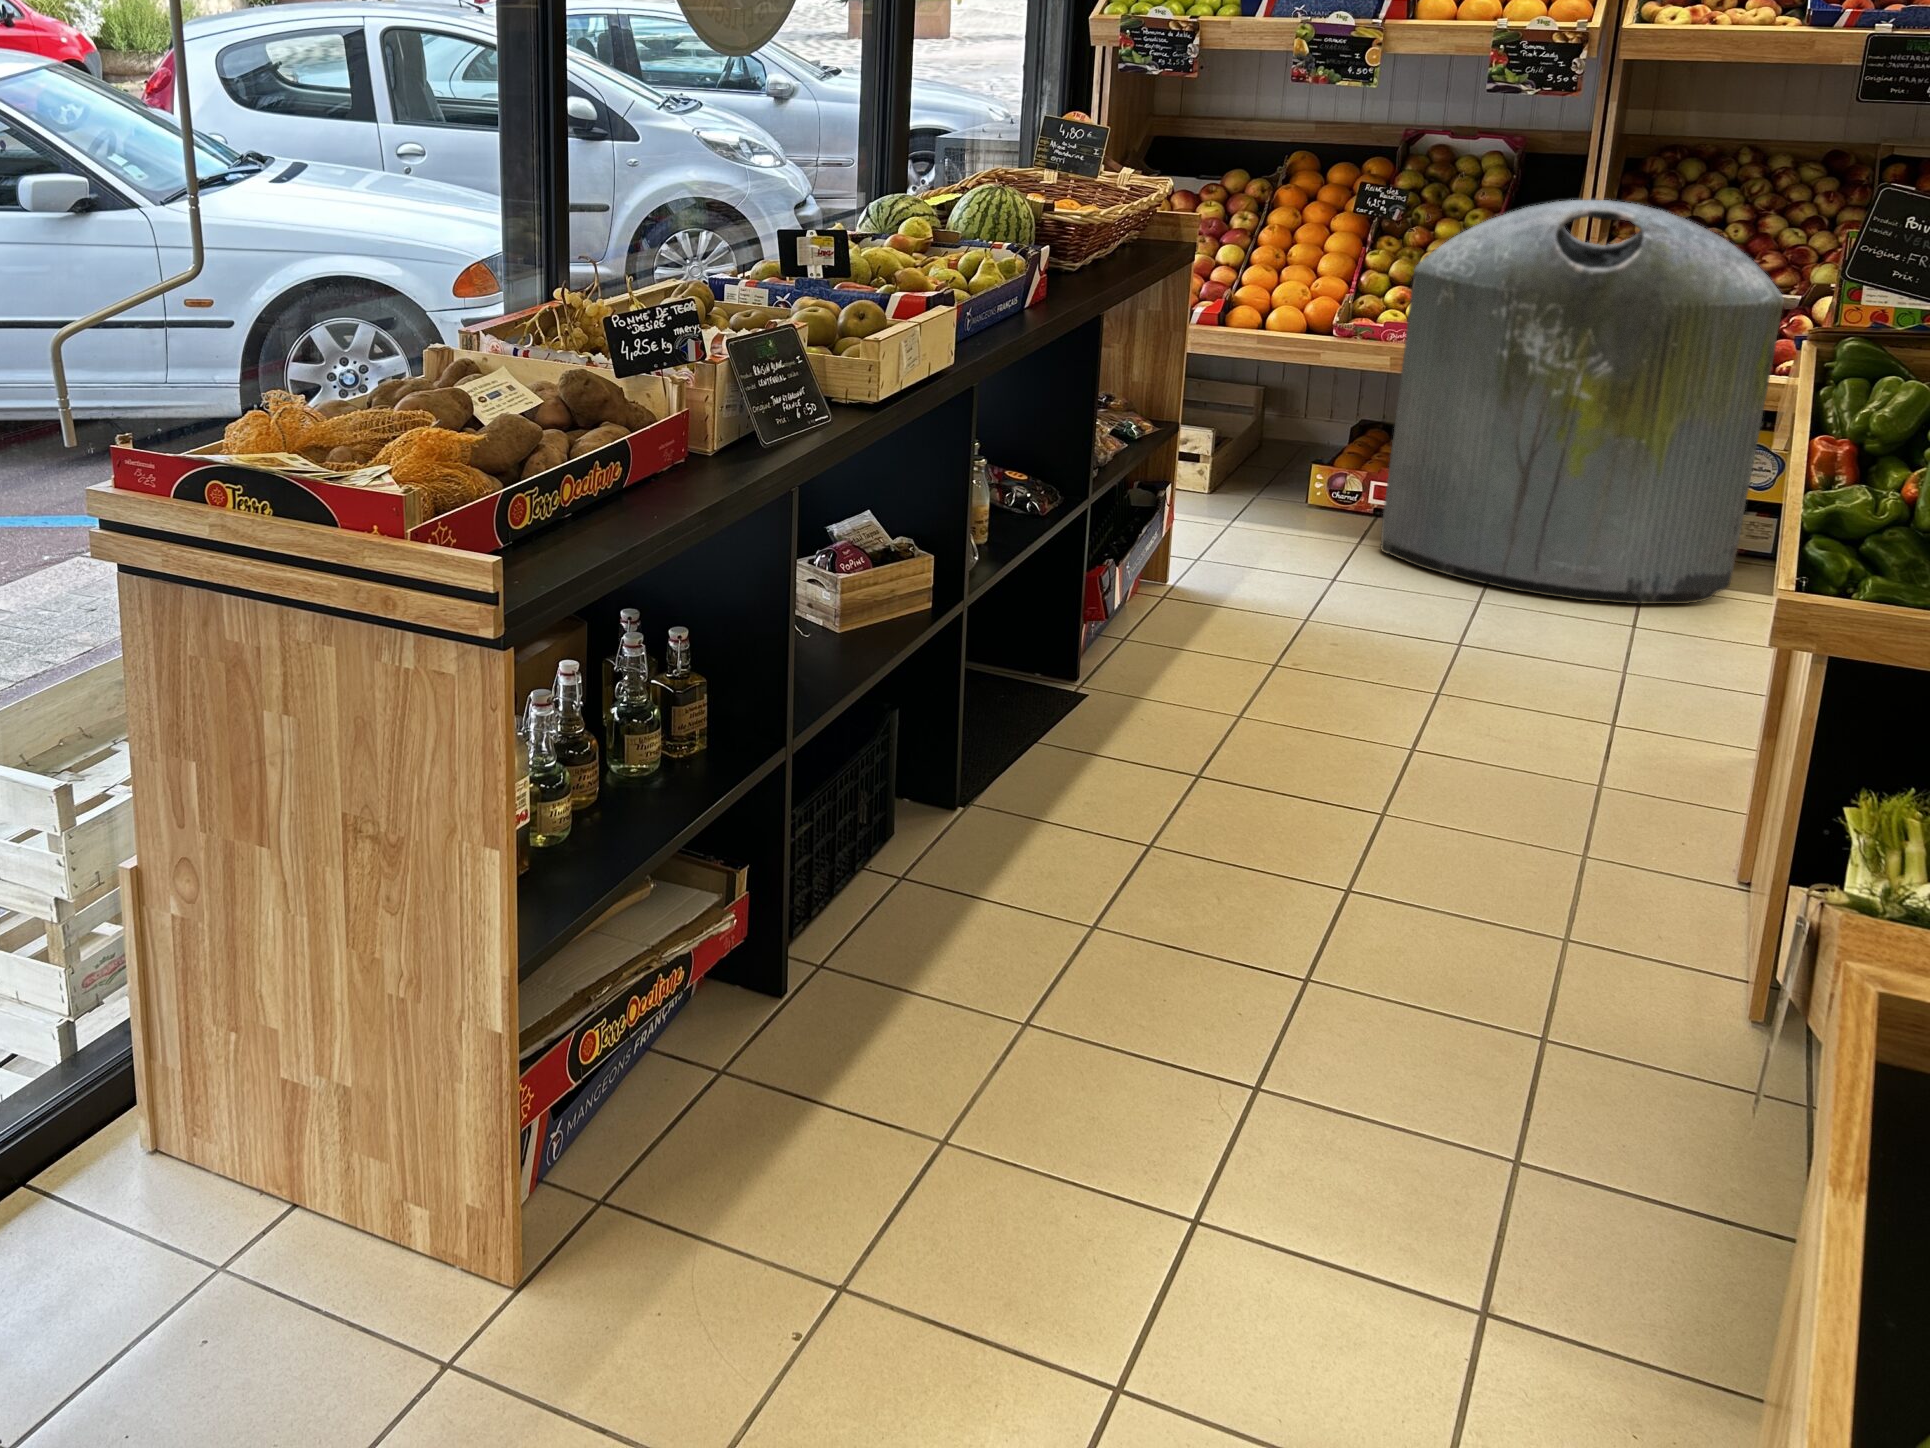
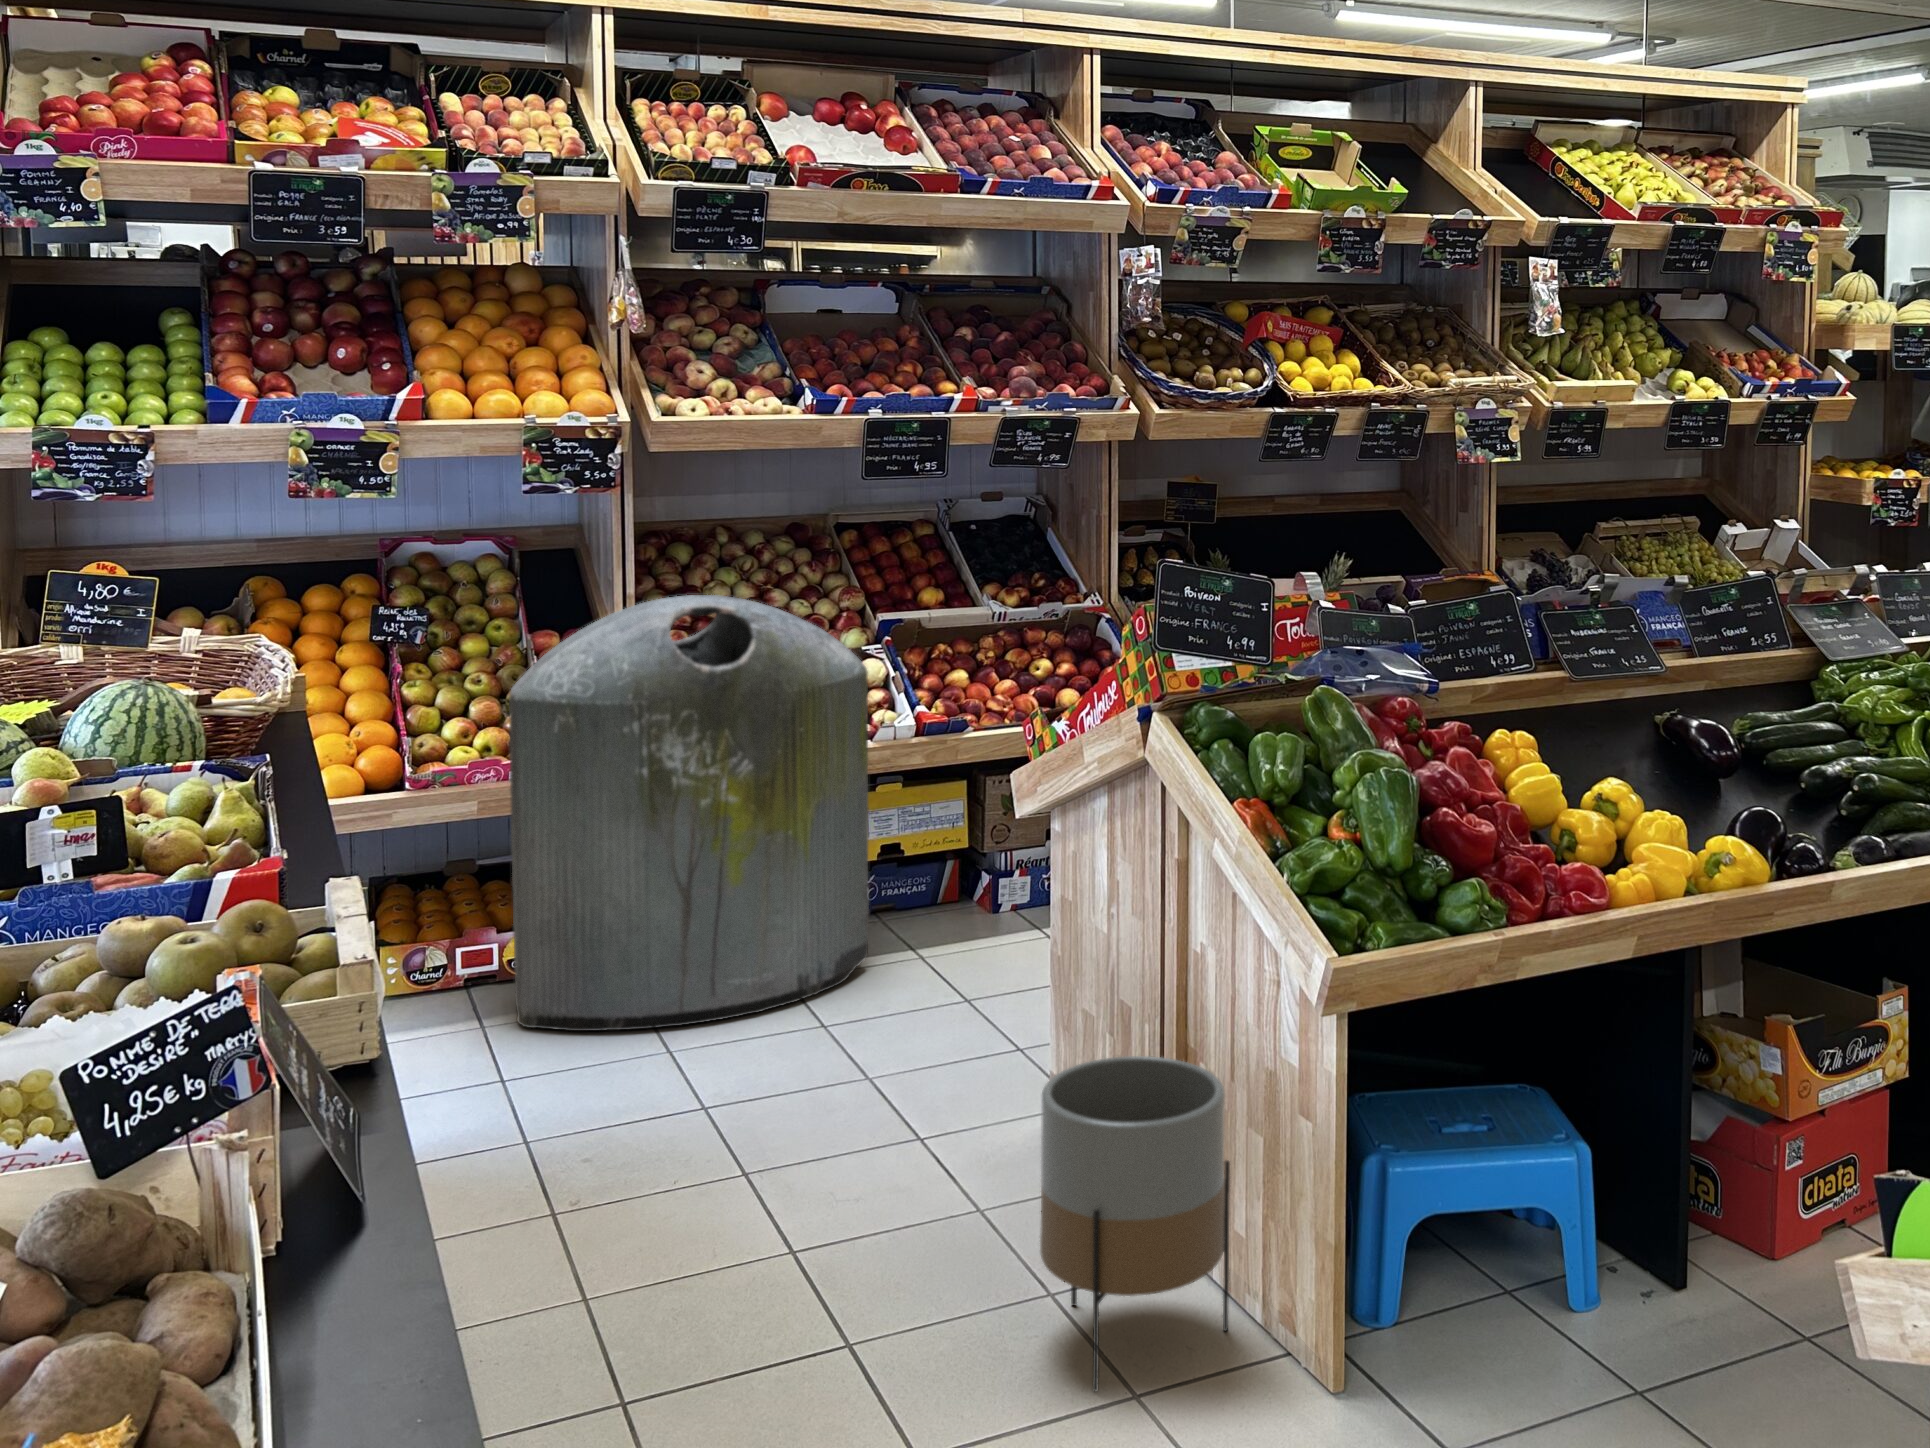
planter: none [1529,664,1755,962] -> present [1040,1056,1230,1391]

